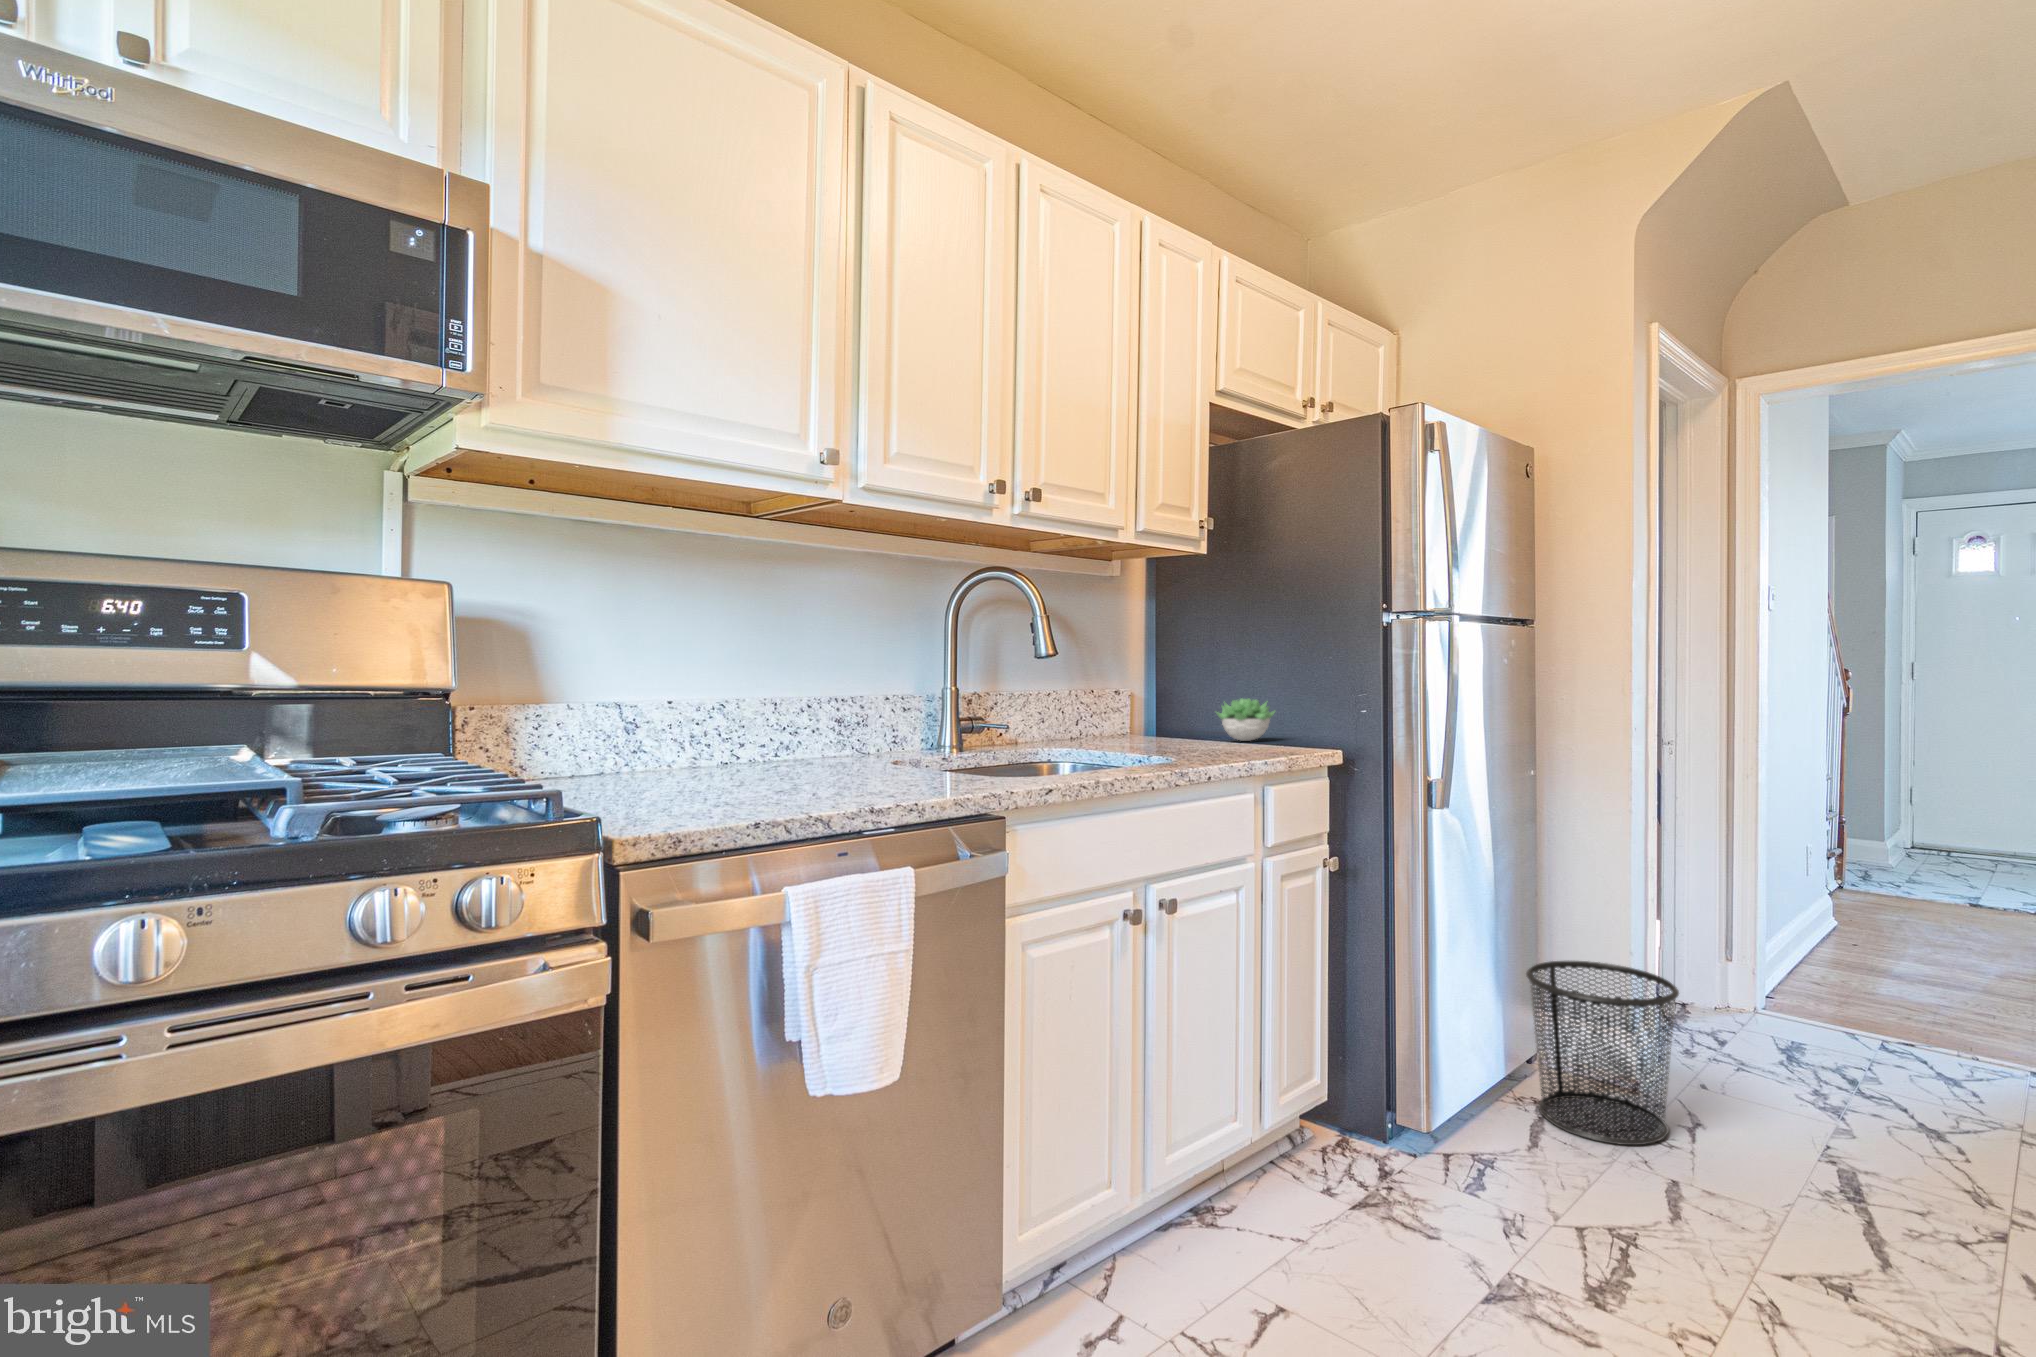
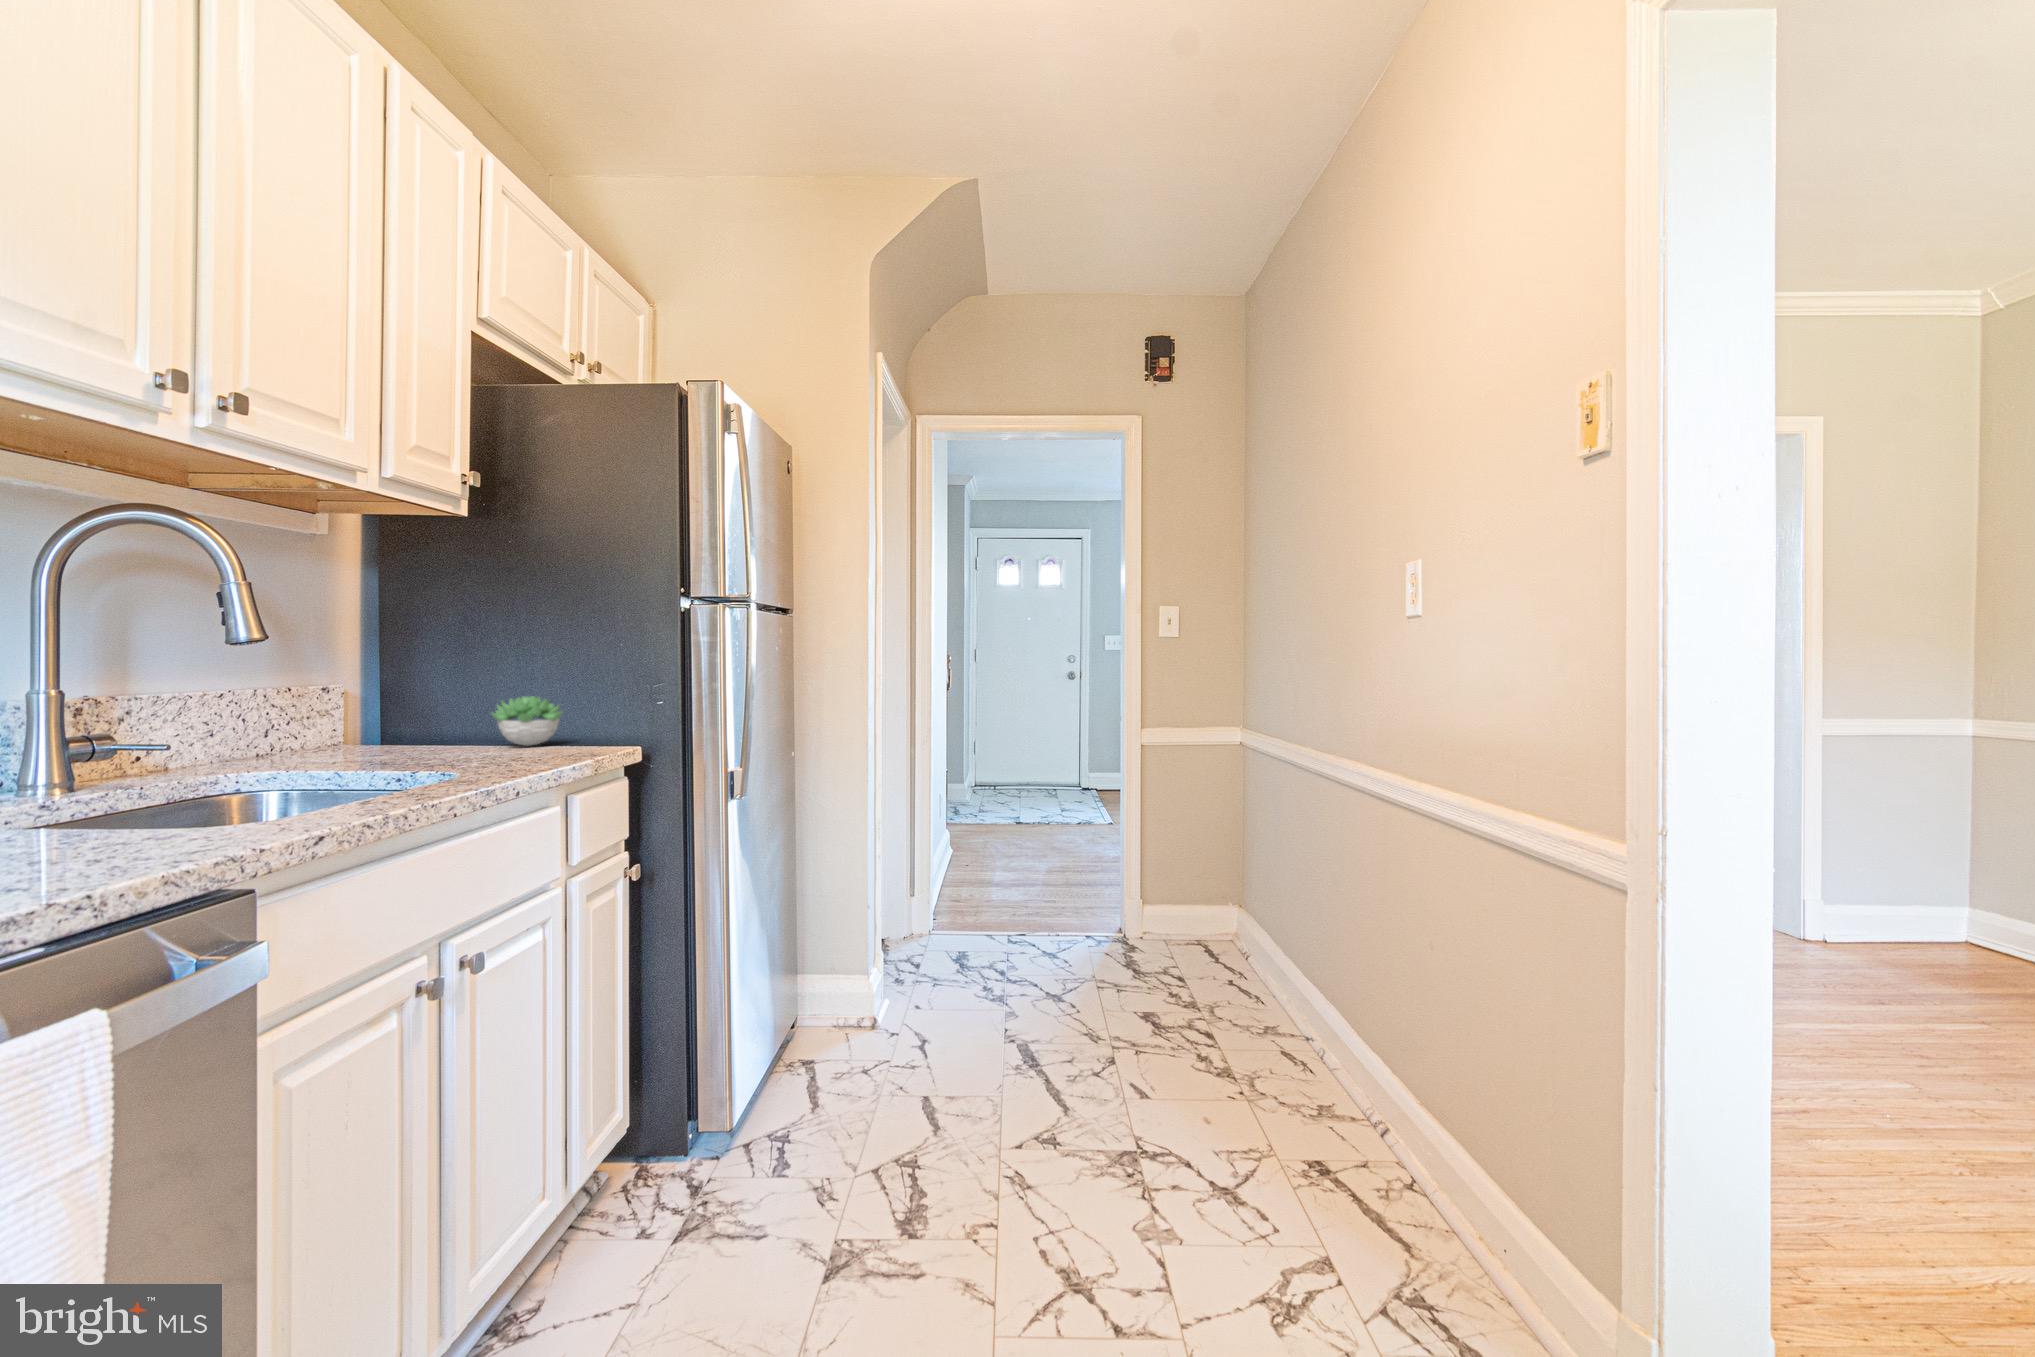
waste bin: present [1526,961,1679,1145] -> none [803,922,920,1081]

